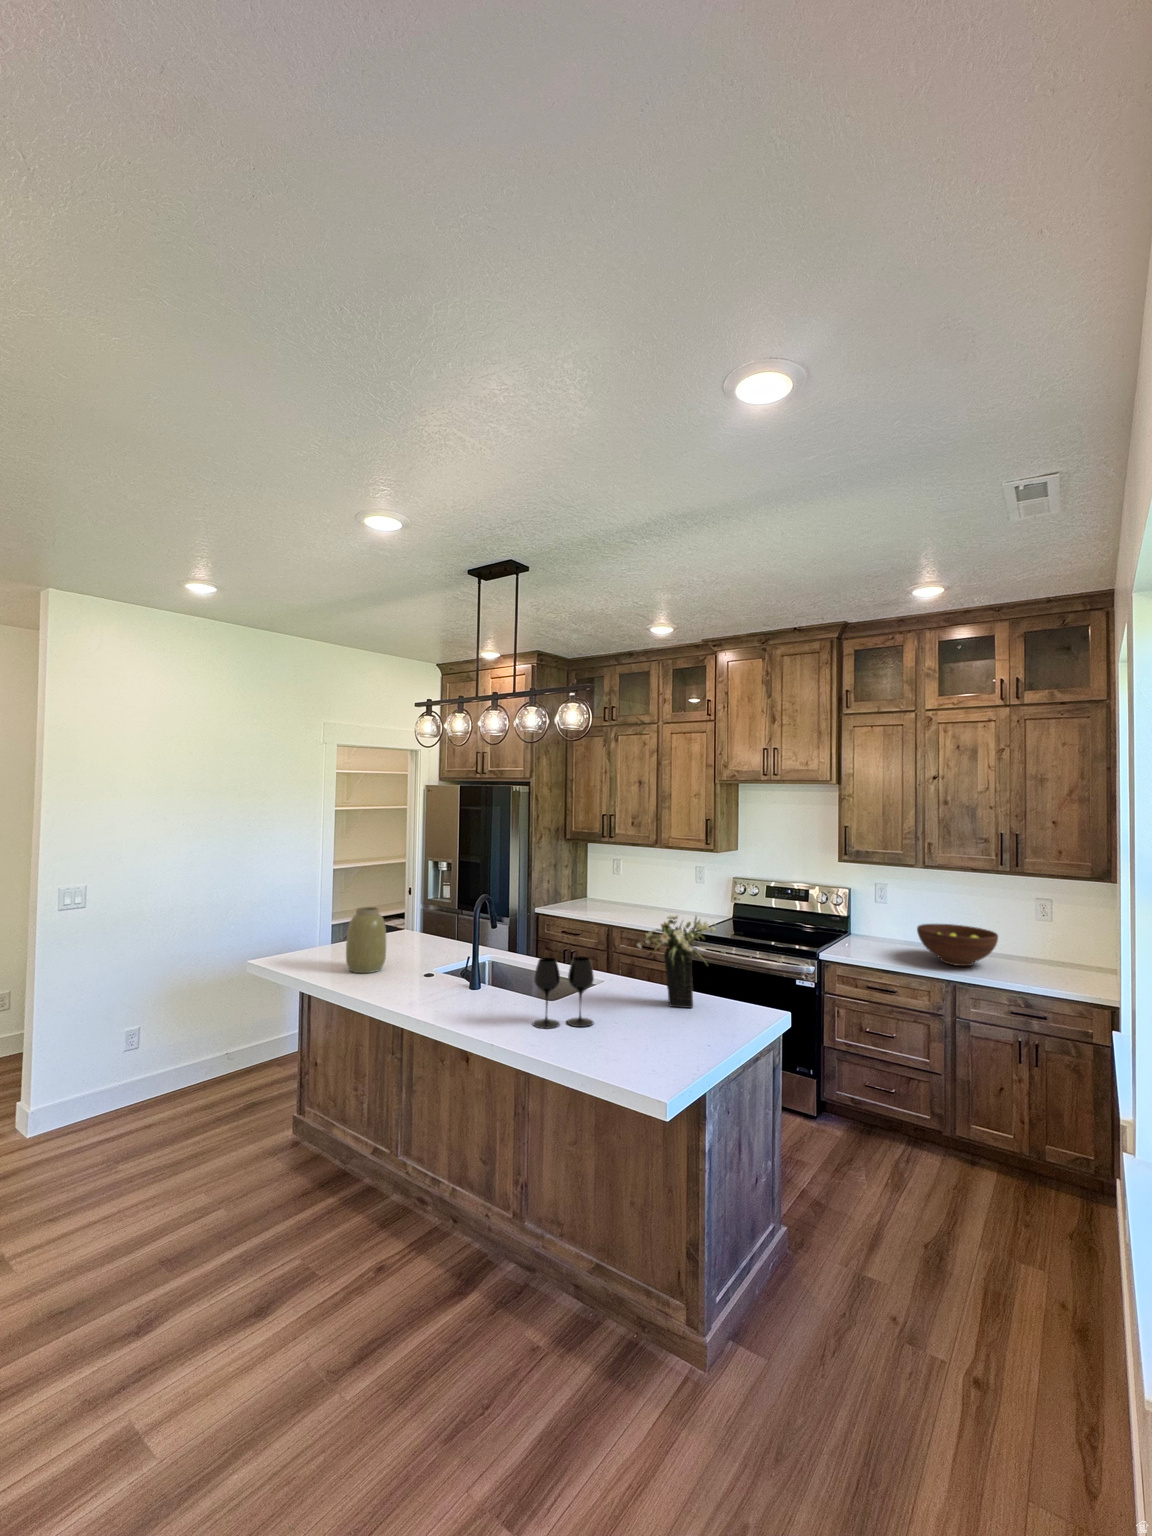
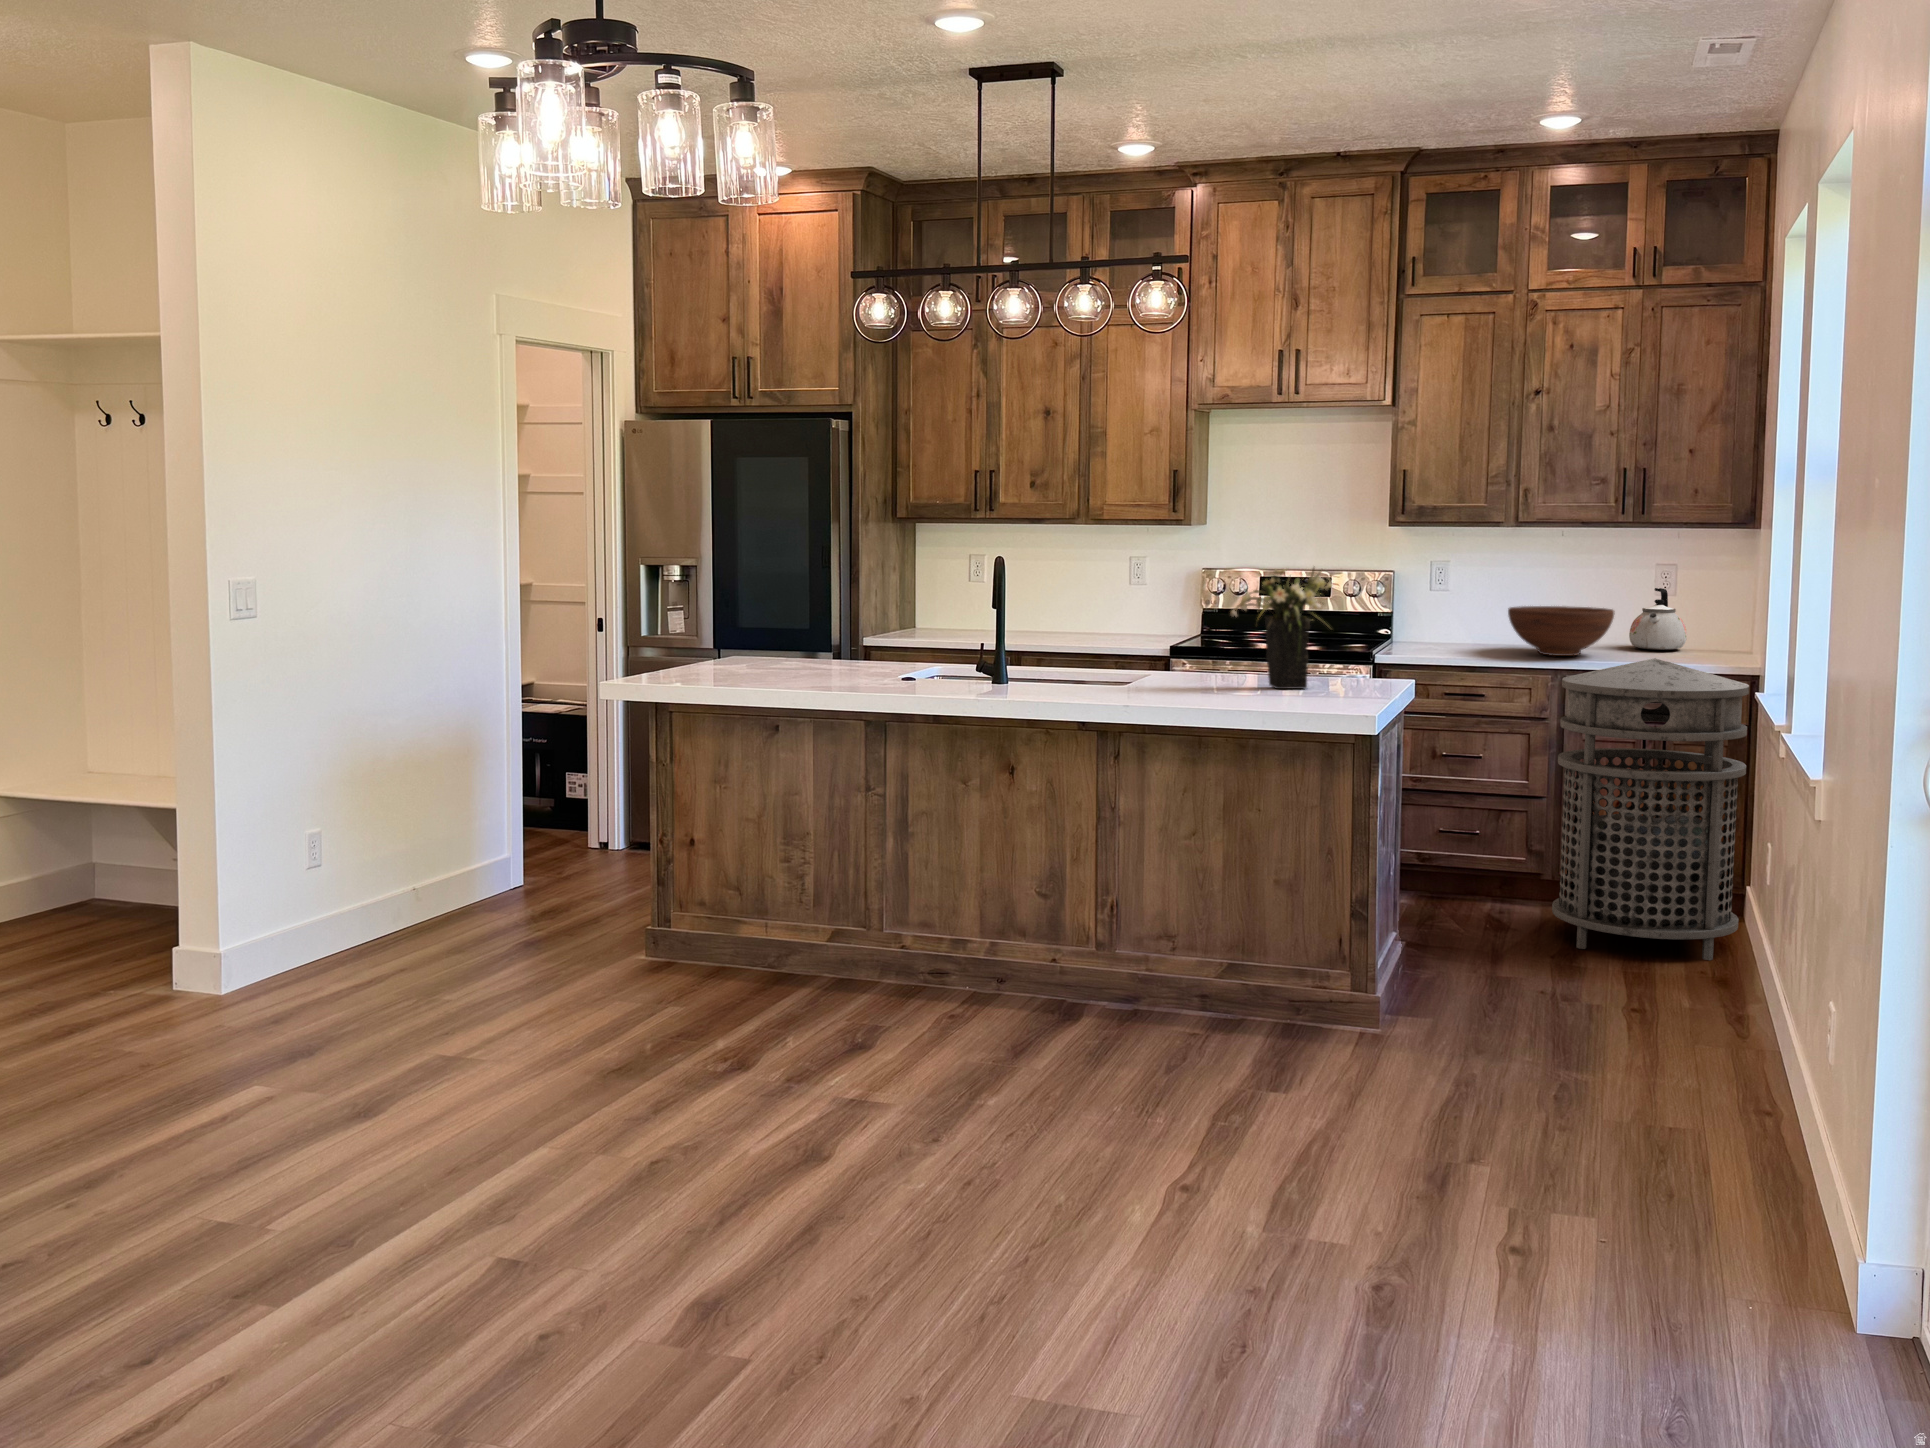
vase: present [346,907,386,973] -> none [769,591,828,687]
kettle: none [1018,918,1064,965] -> present [1629,588,1687,650]
wine glass: present [533,957,594,1029] -> none [1148,615,1221,702]
trash can: none [935,992,1102,1273] -> present [1552,658,1749,960]

